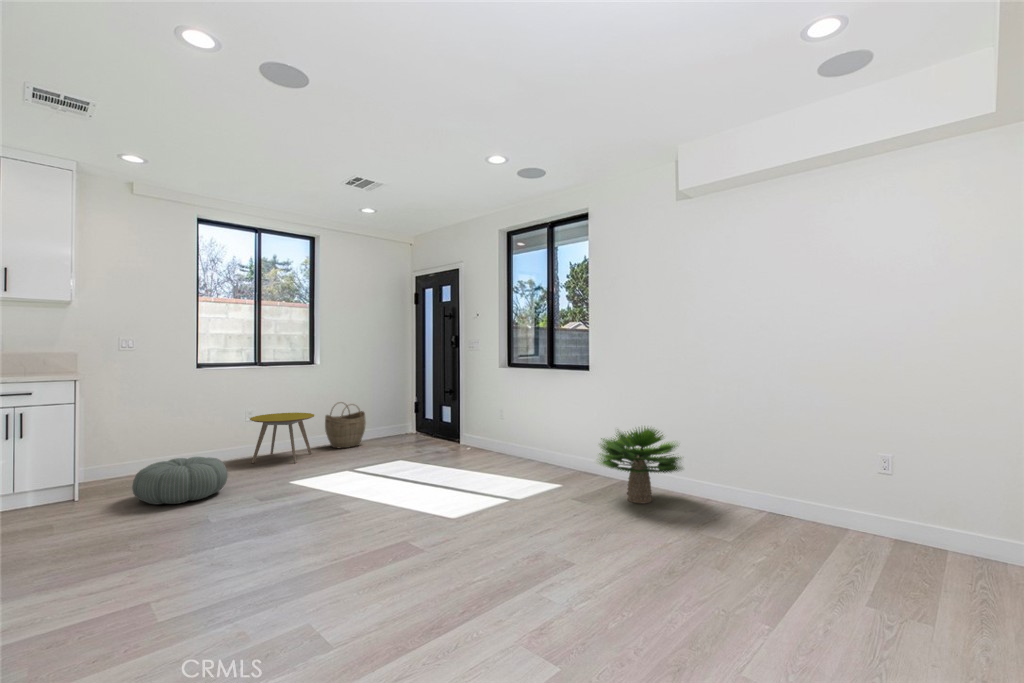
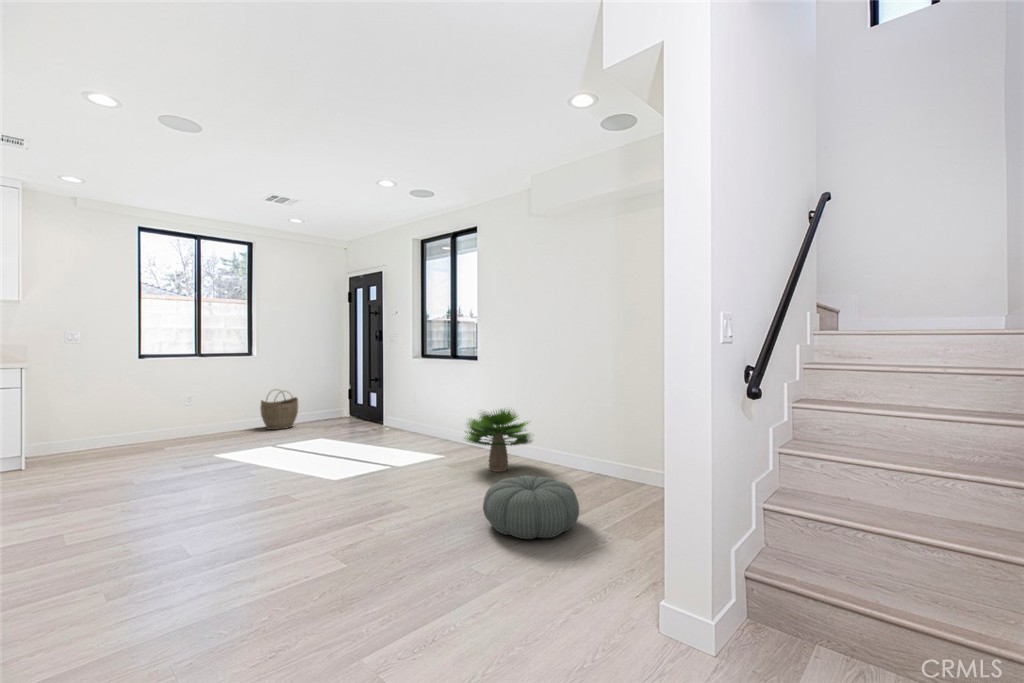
side table: present [250,413,314,464] -> none [187,398,247,442]
pouf: present [132,457,228,505] -> present [483,476,579,539]

